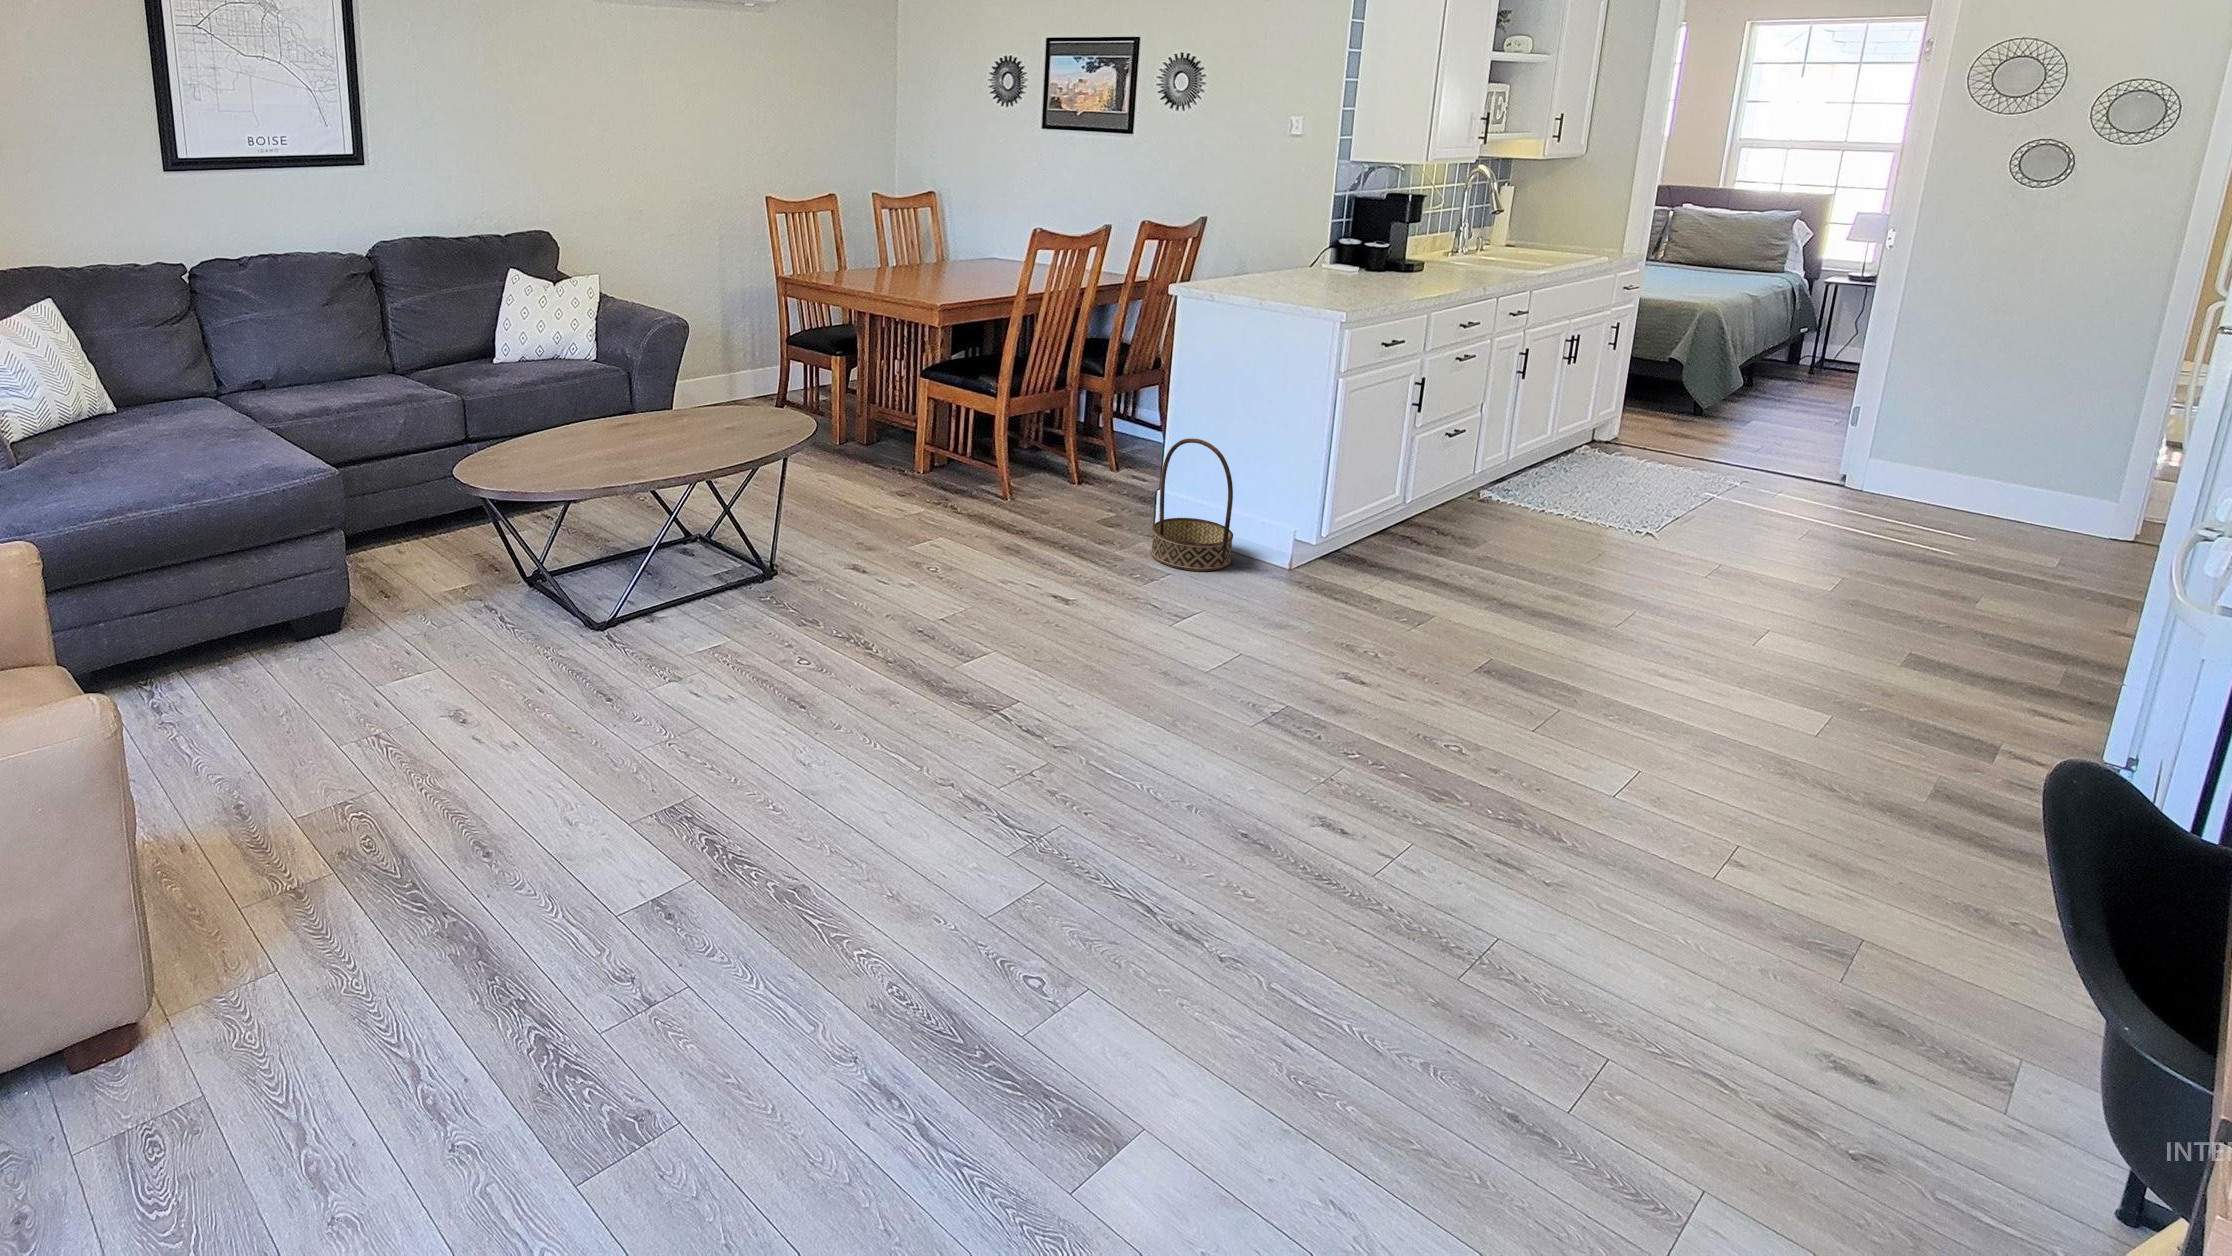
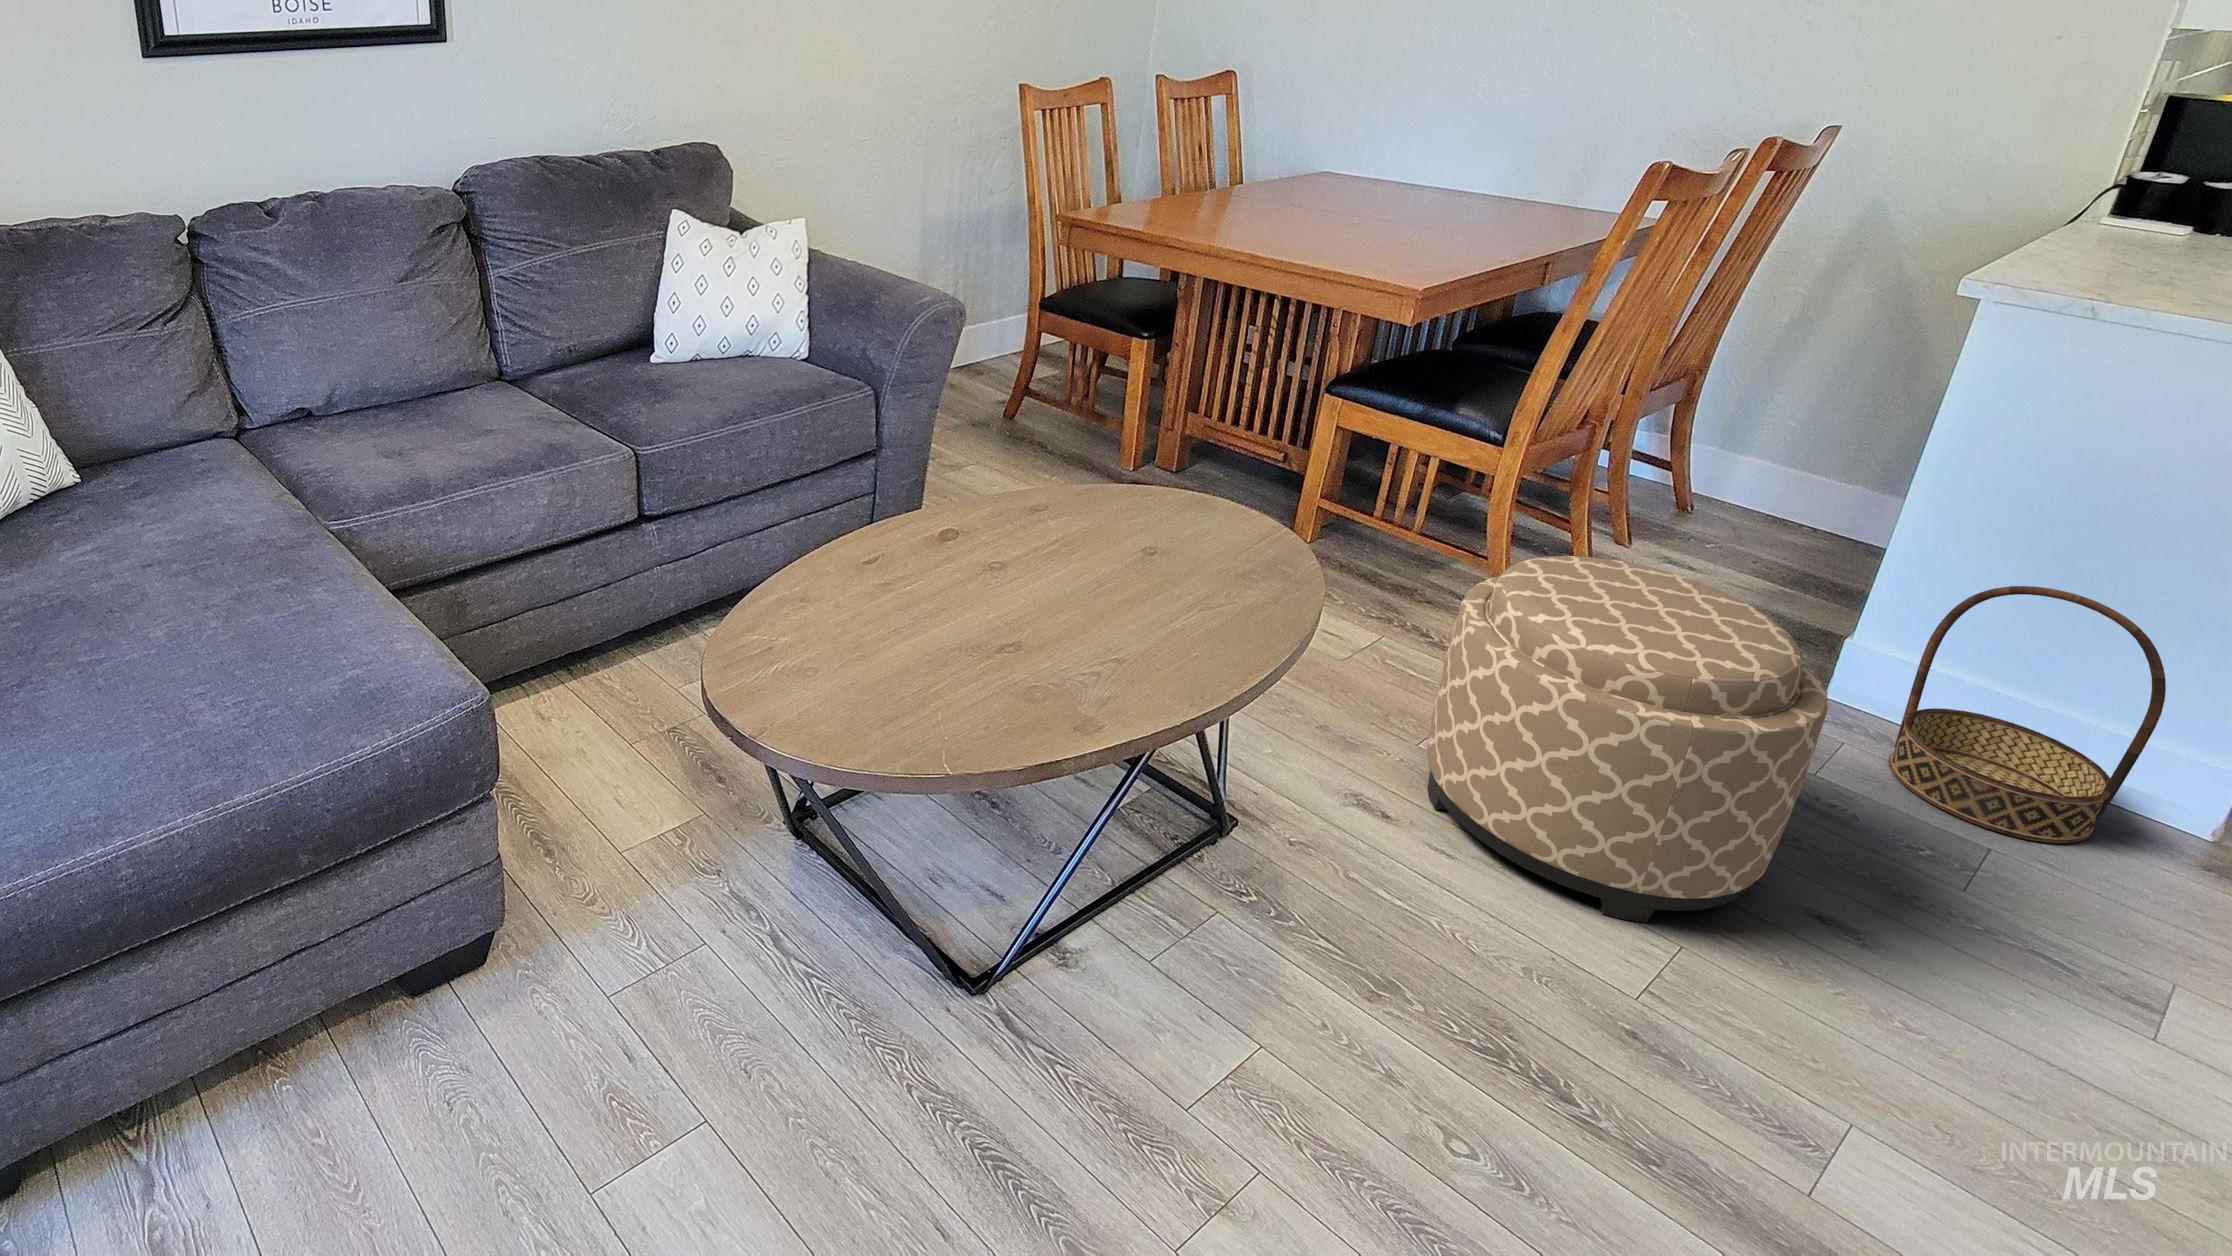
ottoman: none [887,430,1042,601] -> present [1426,556,1828,923]

